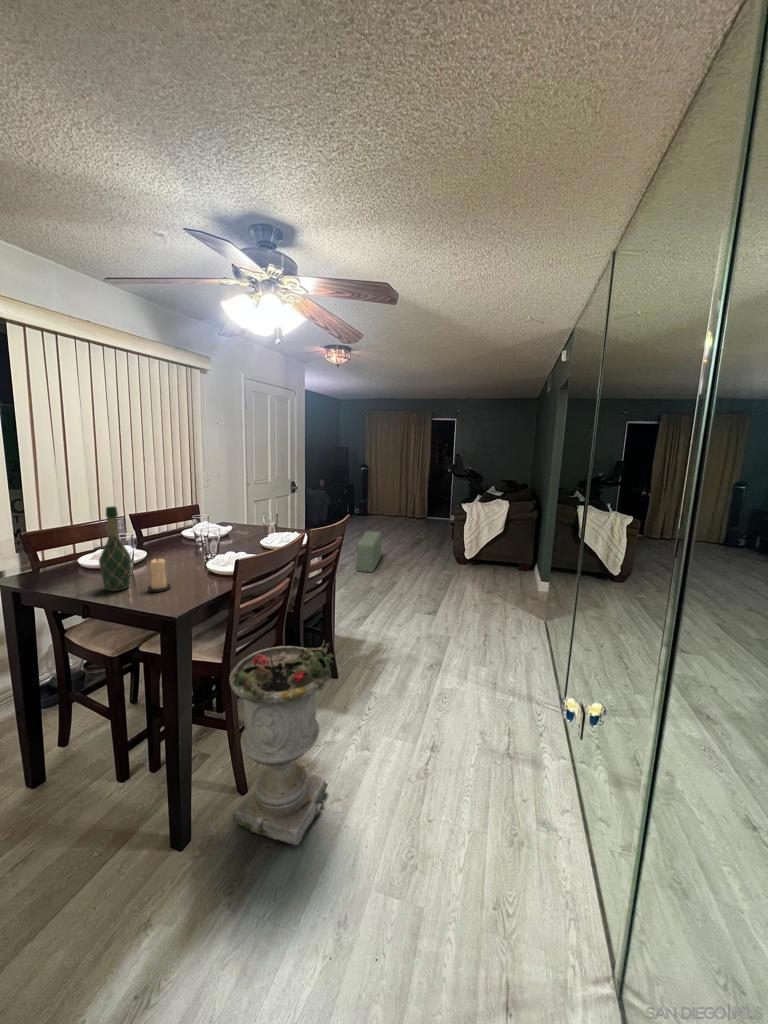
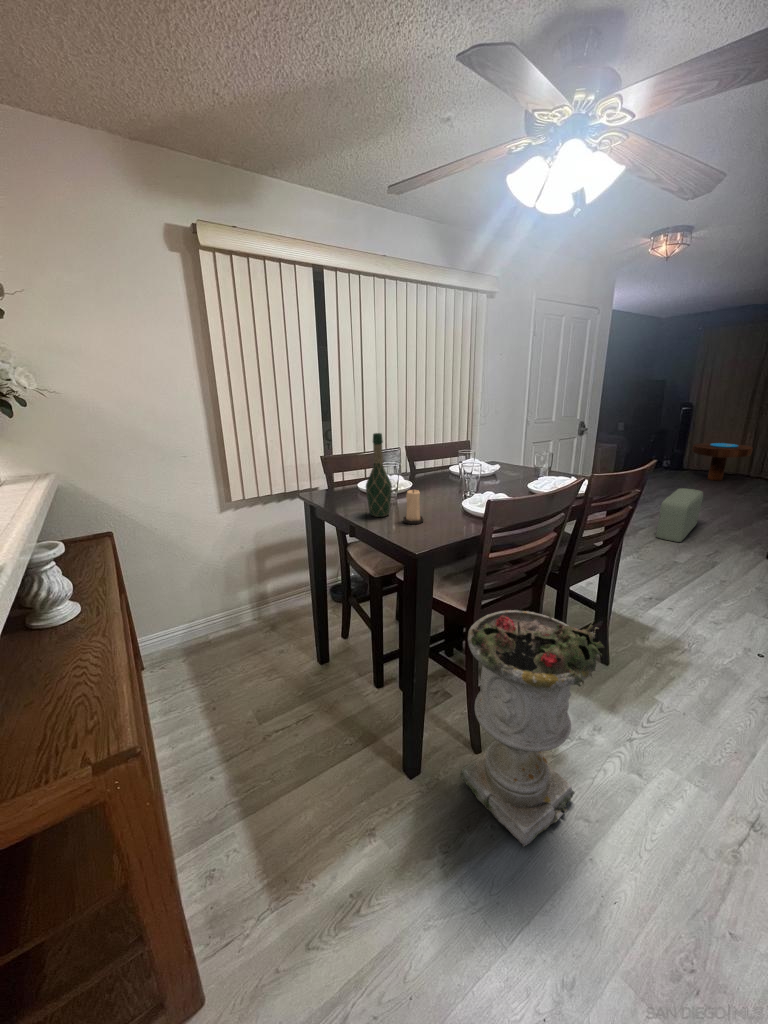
side table: none [372,496,405,523] -> present [692,443,753,481]

